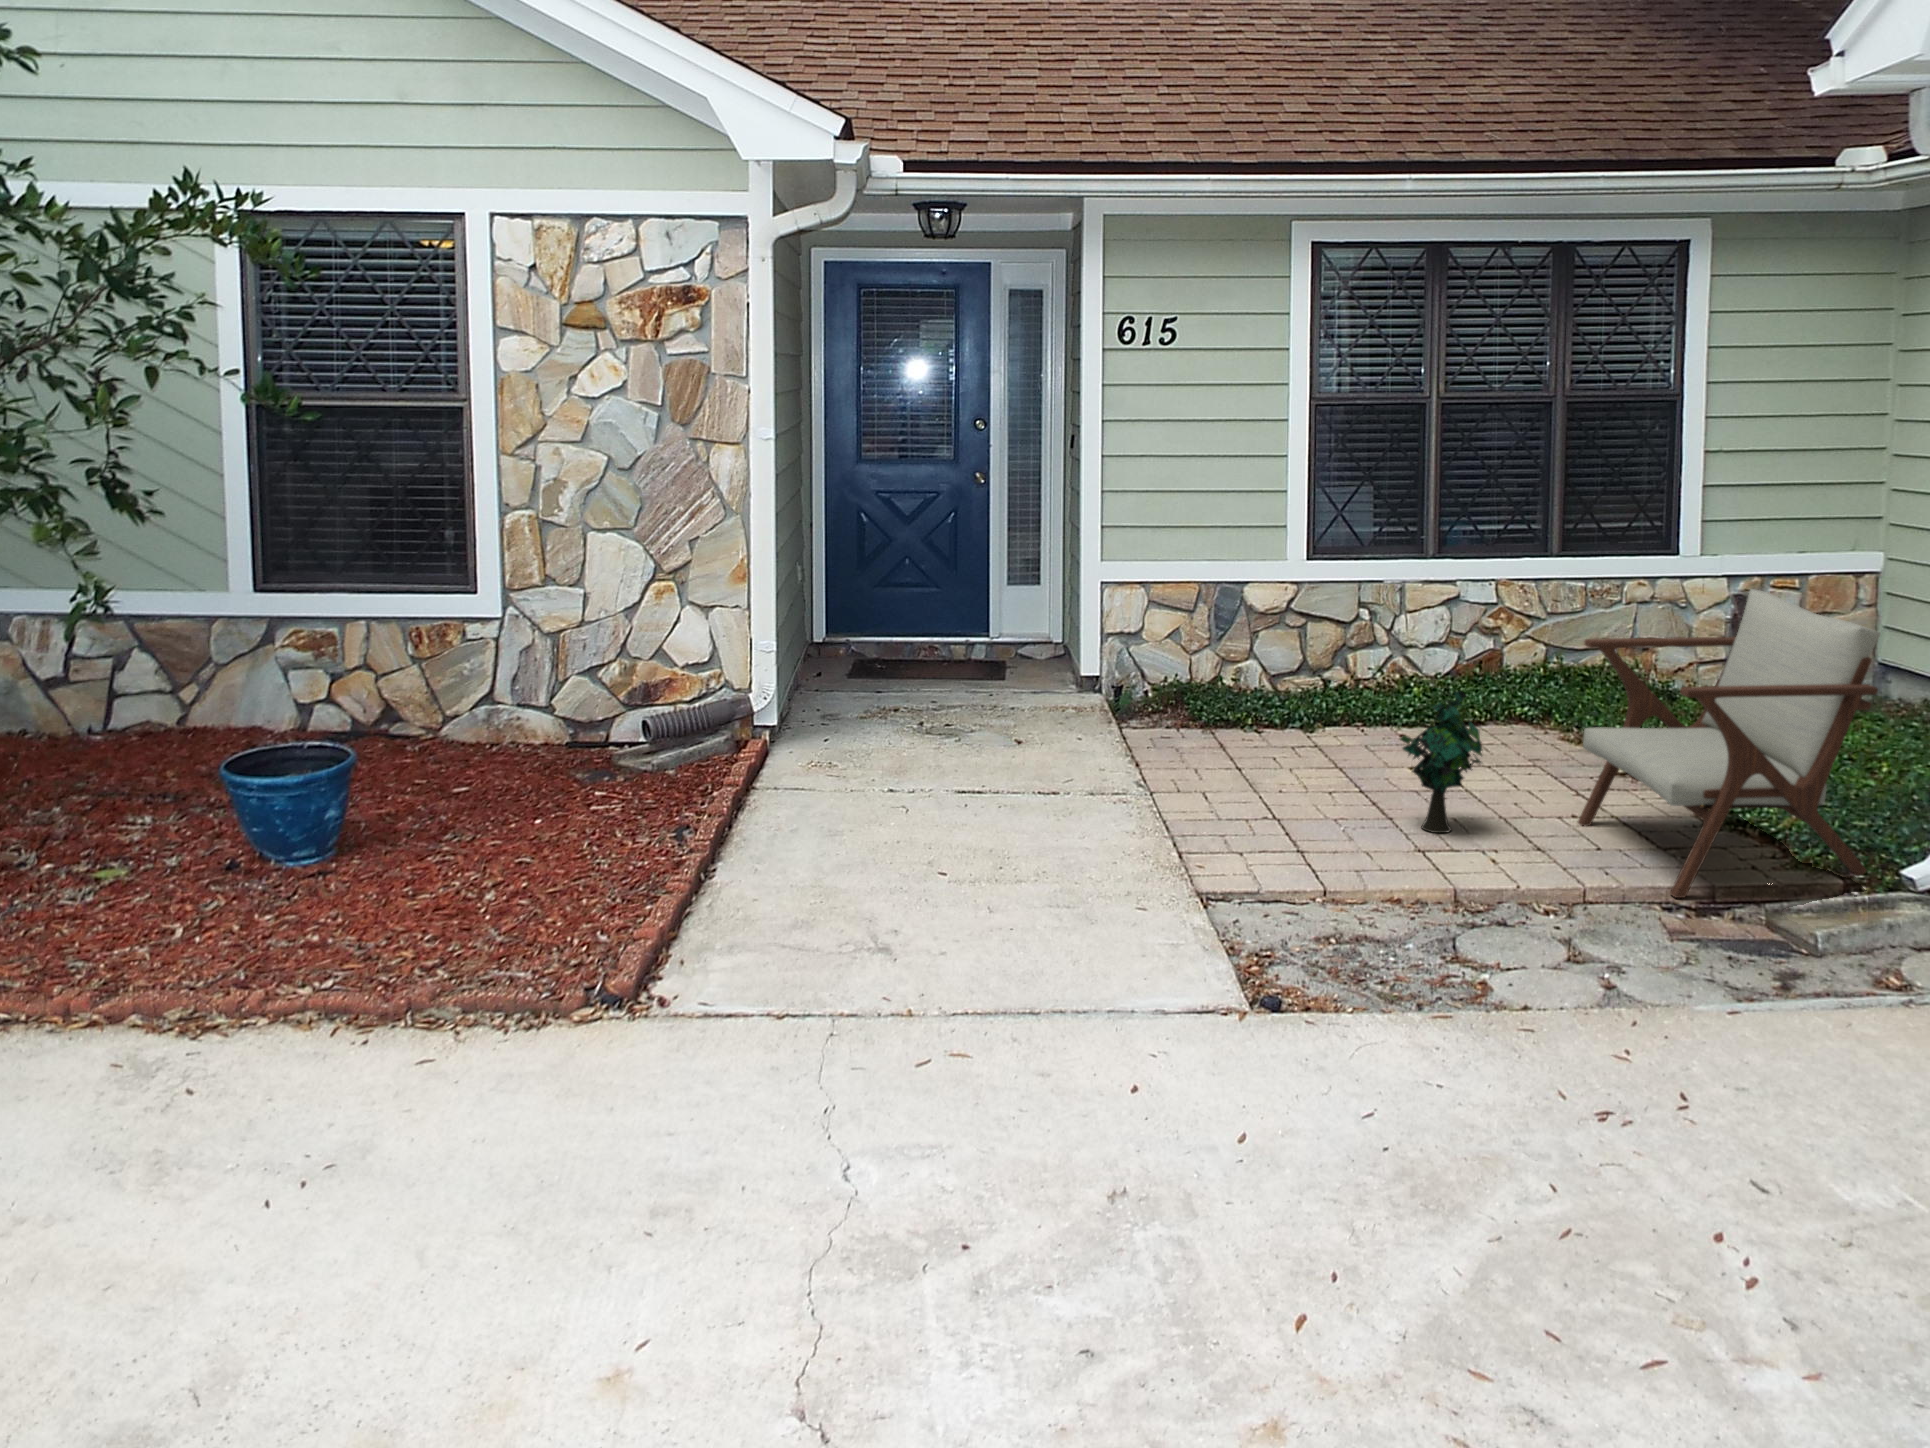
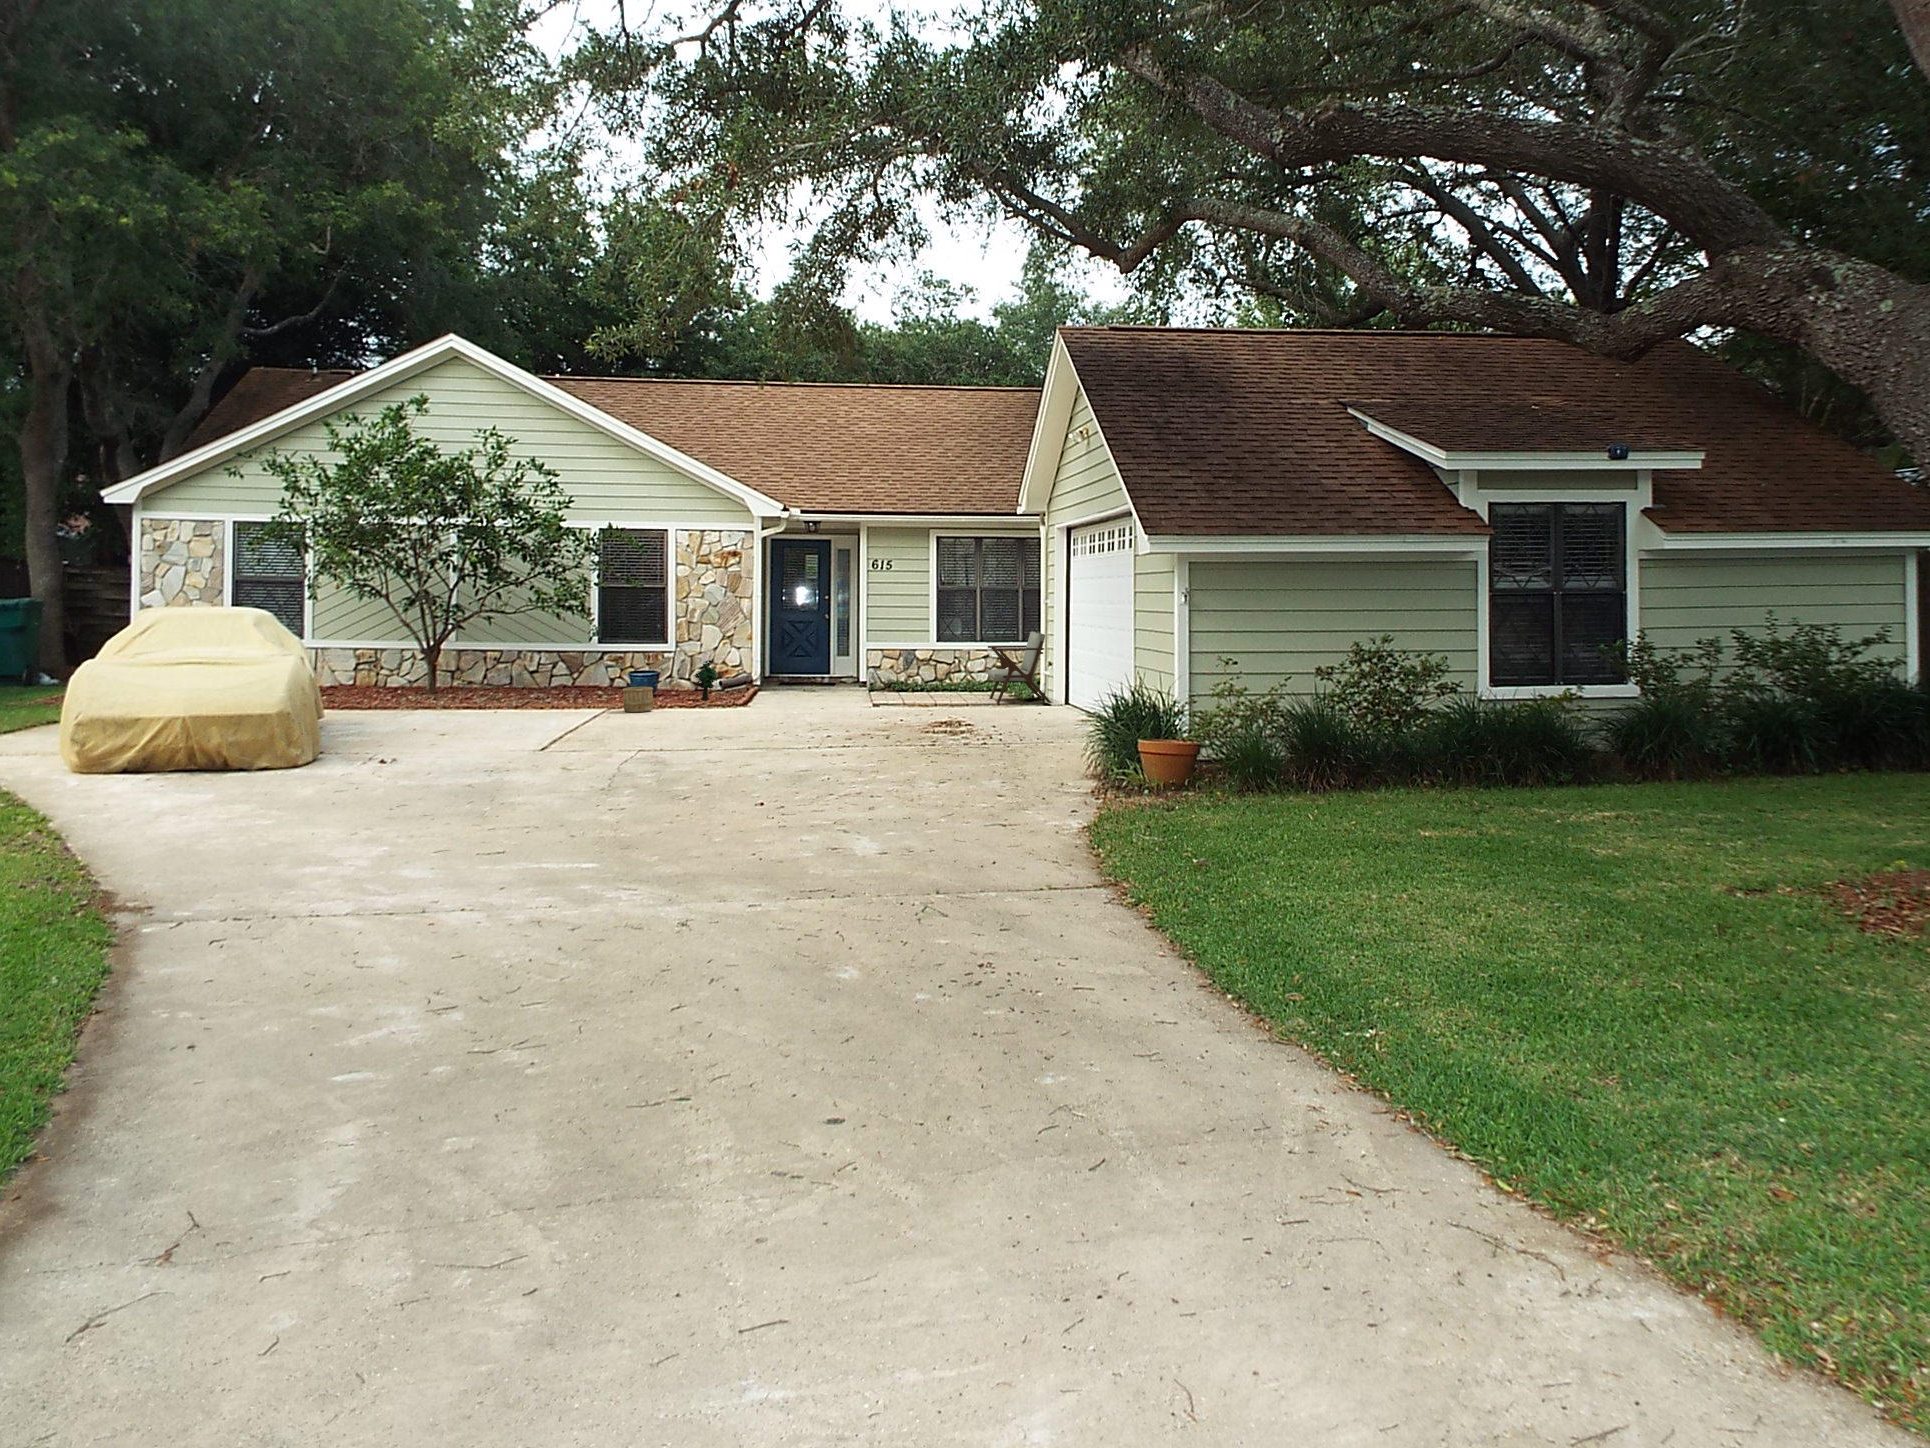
decorative plant: present [1400,691,1482,833] -> present [694,660,717,700]
wooden bucket: none [208,850,343,978] -> present [622,687,653,712]

